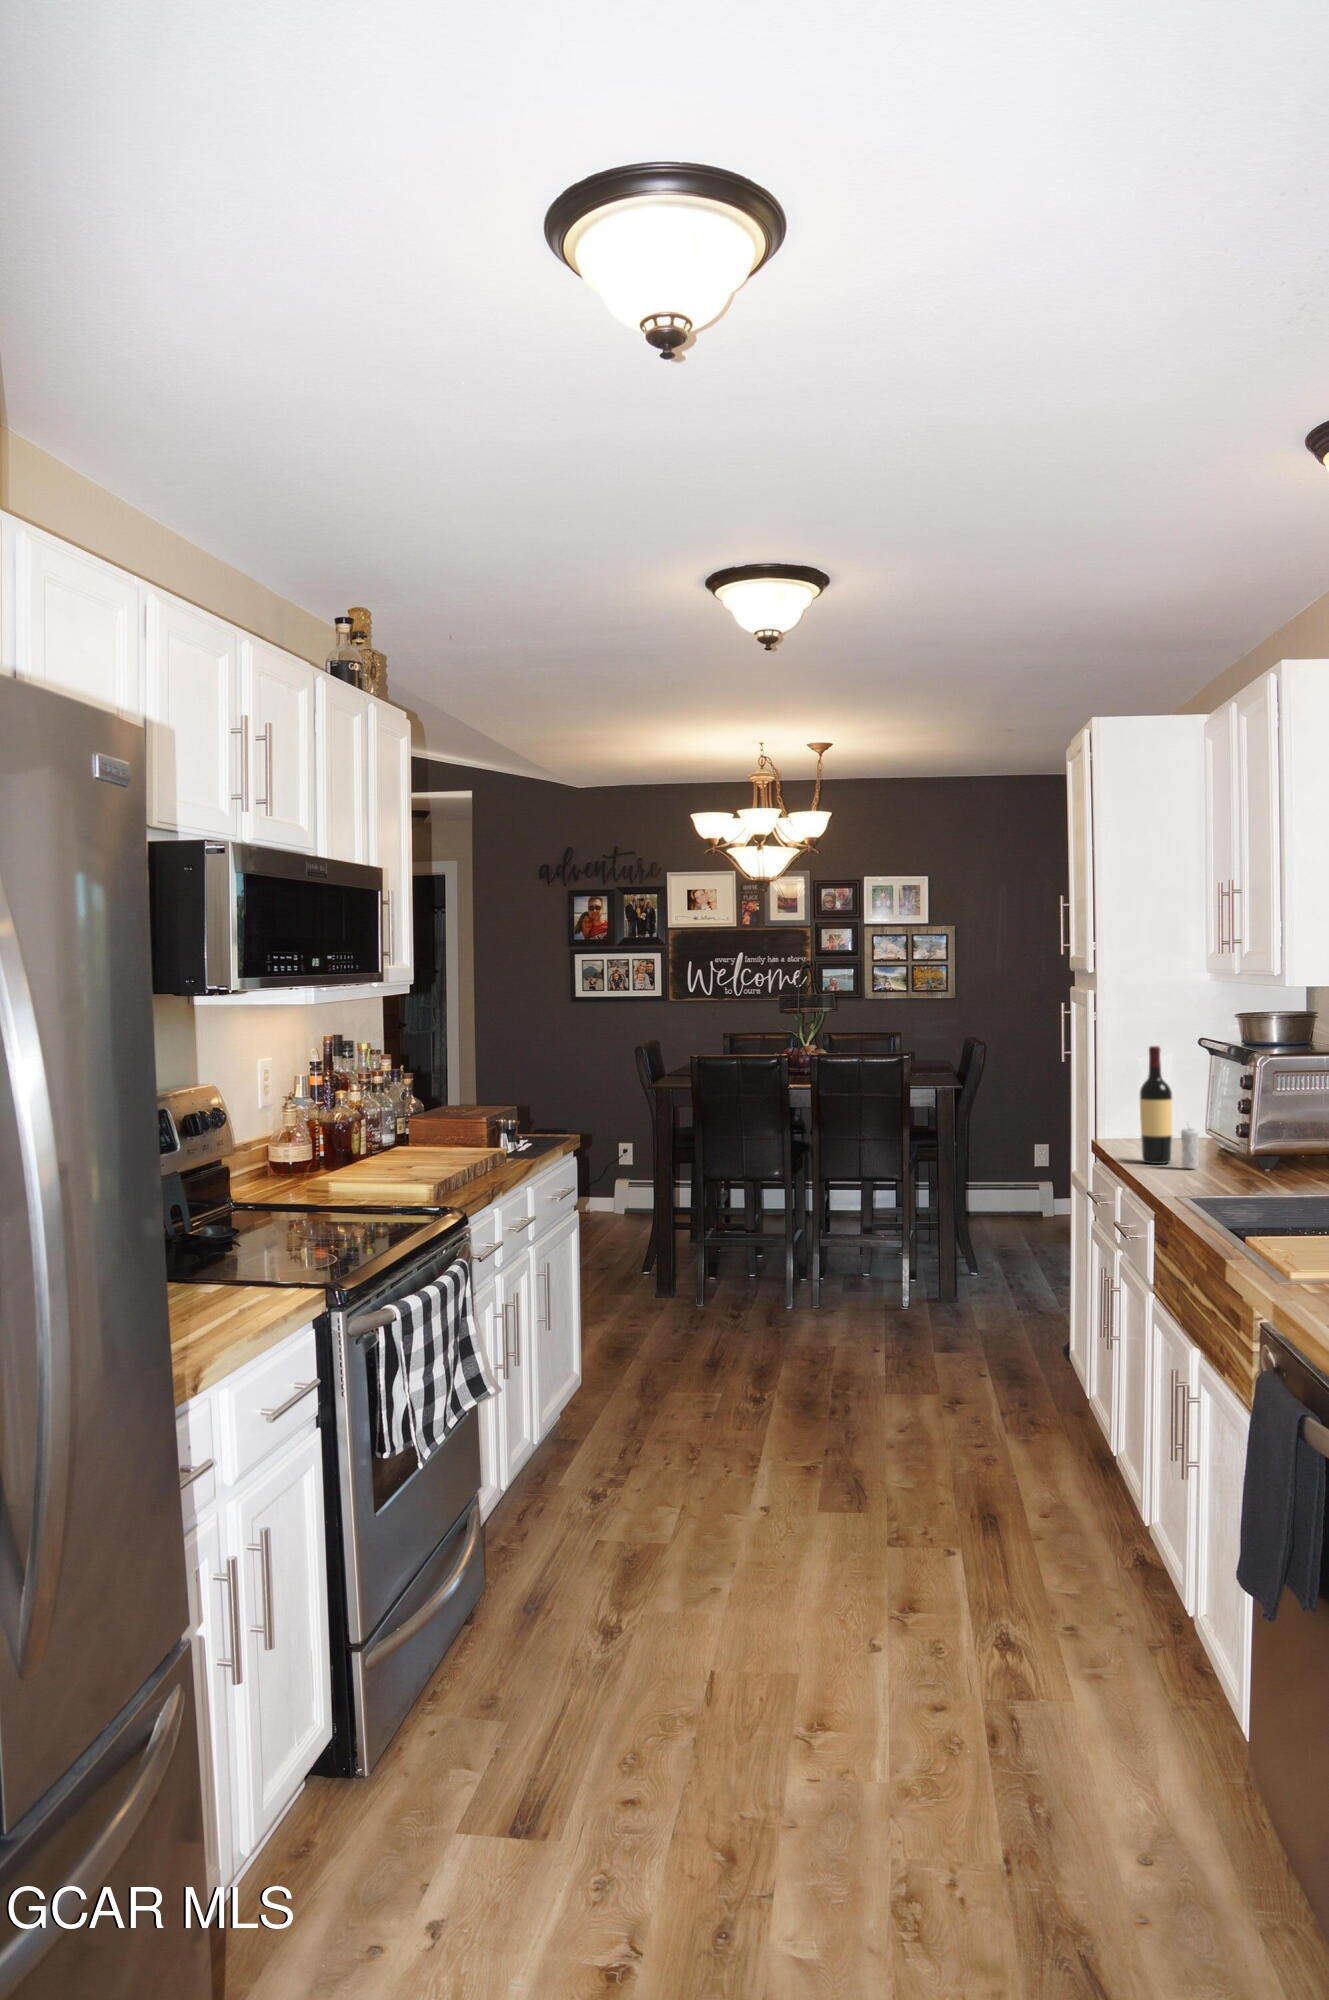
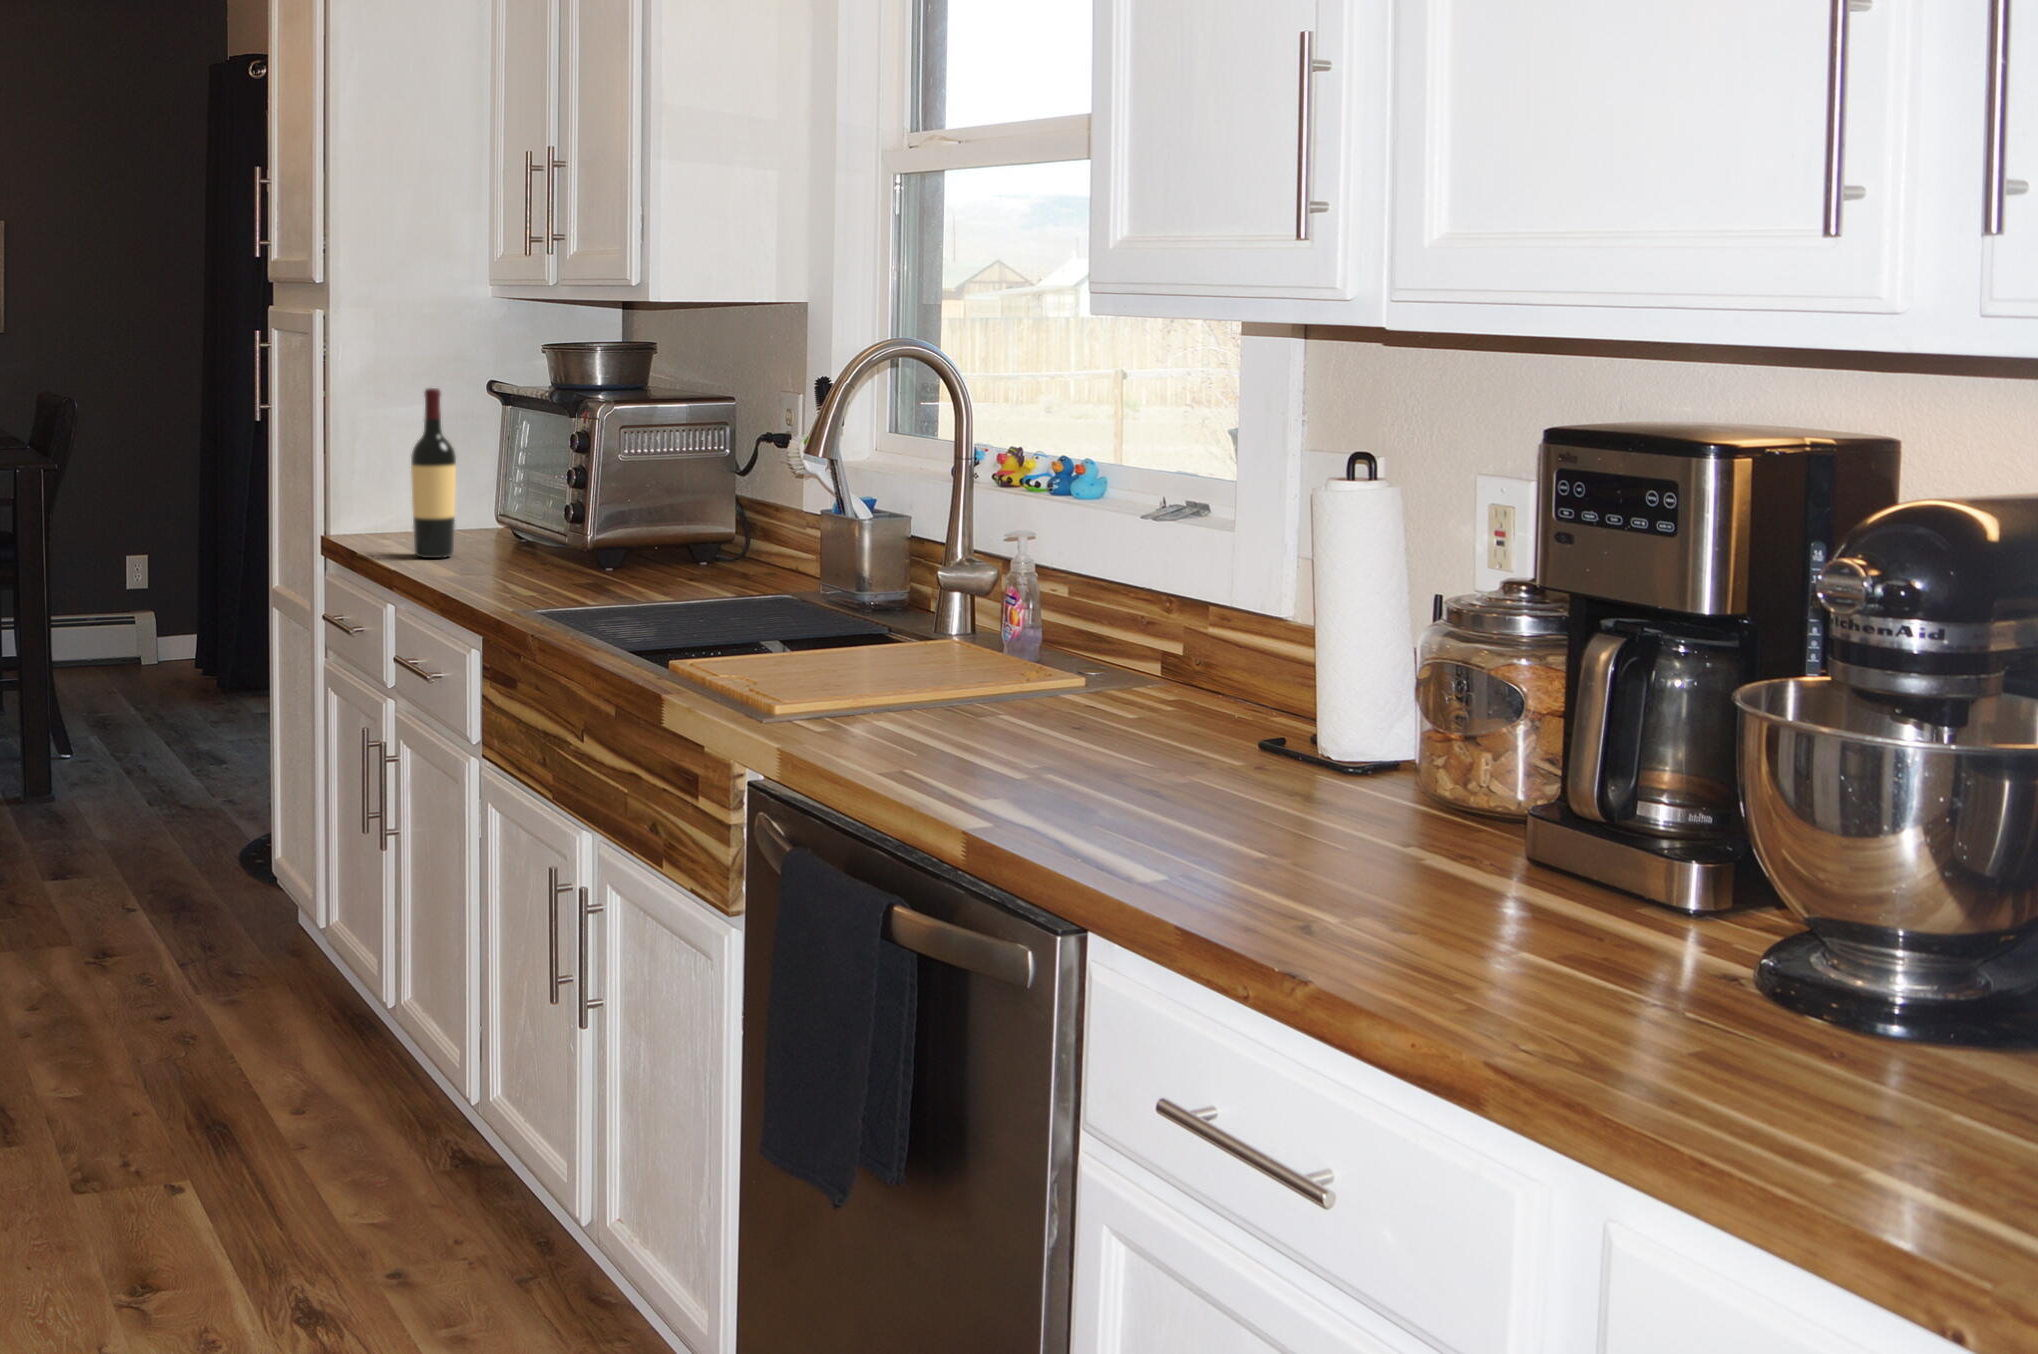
candle: present [1181,1129,1199,1168] -> none [474,494,499,563]

